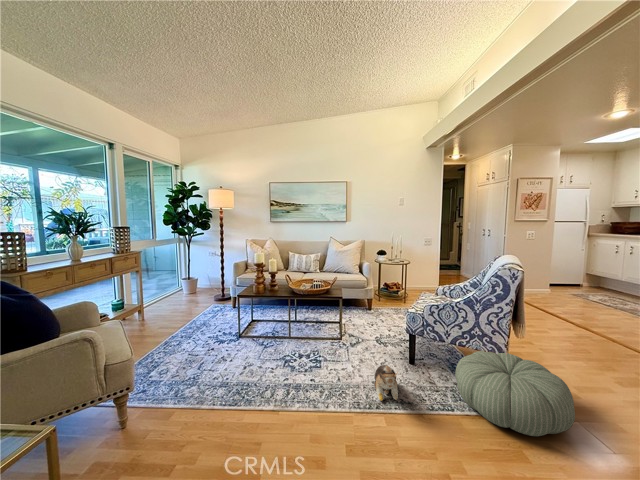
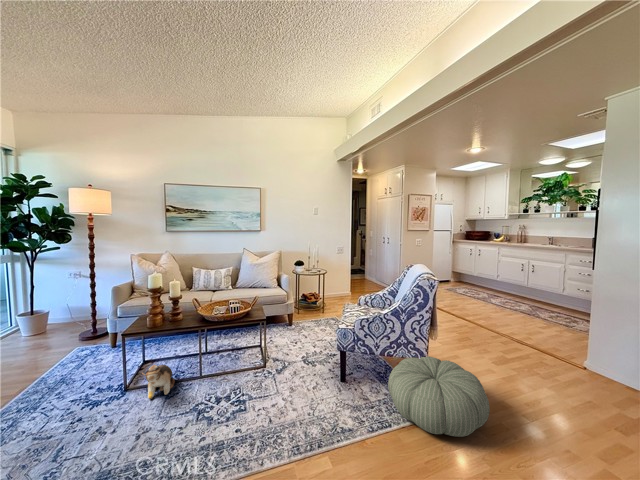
plush toy: present [374,365,398,401] -> present [142,365,175,399]

